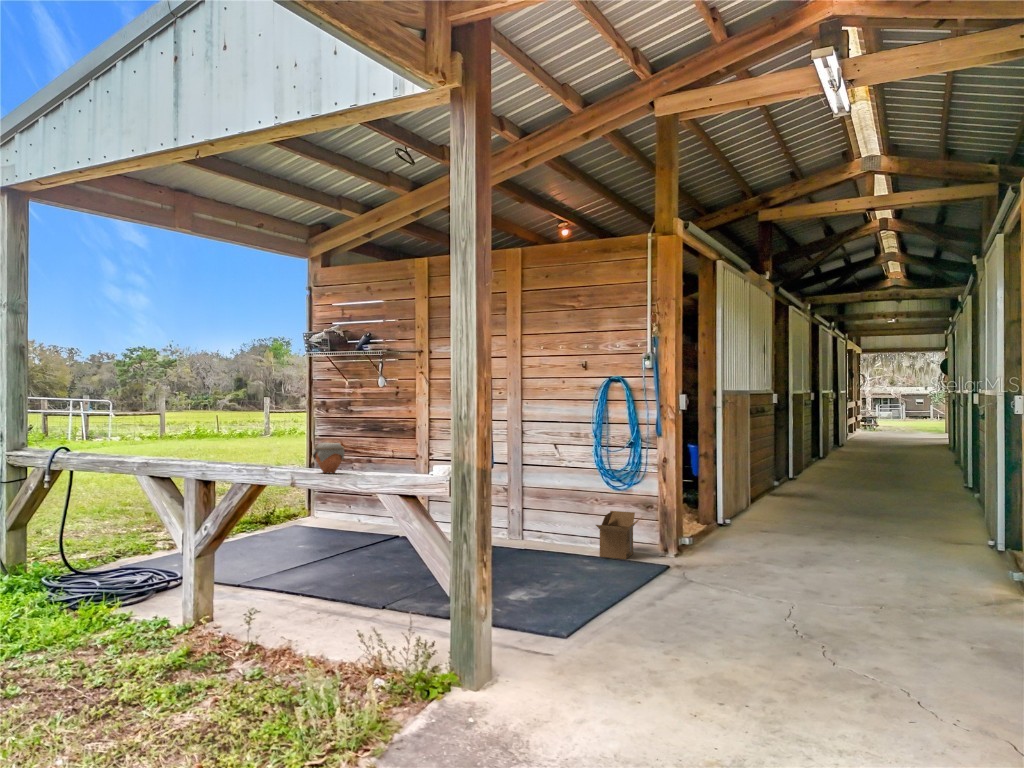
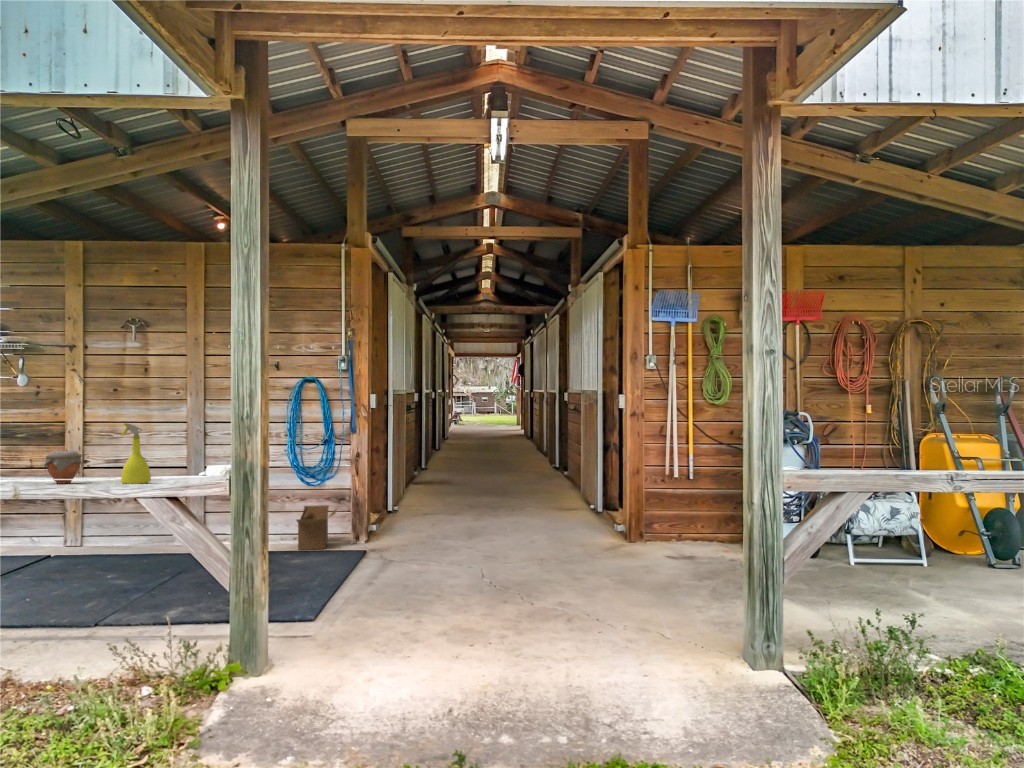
spray bottle: none [362,418,389,478] -> present [121,423,151,484]

